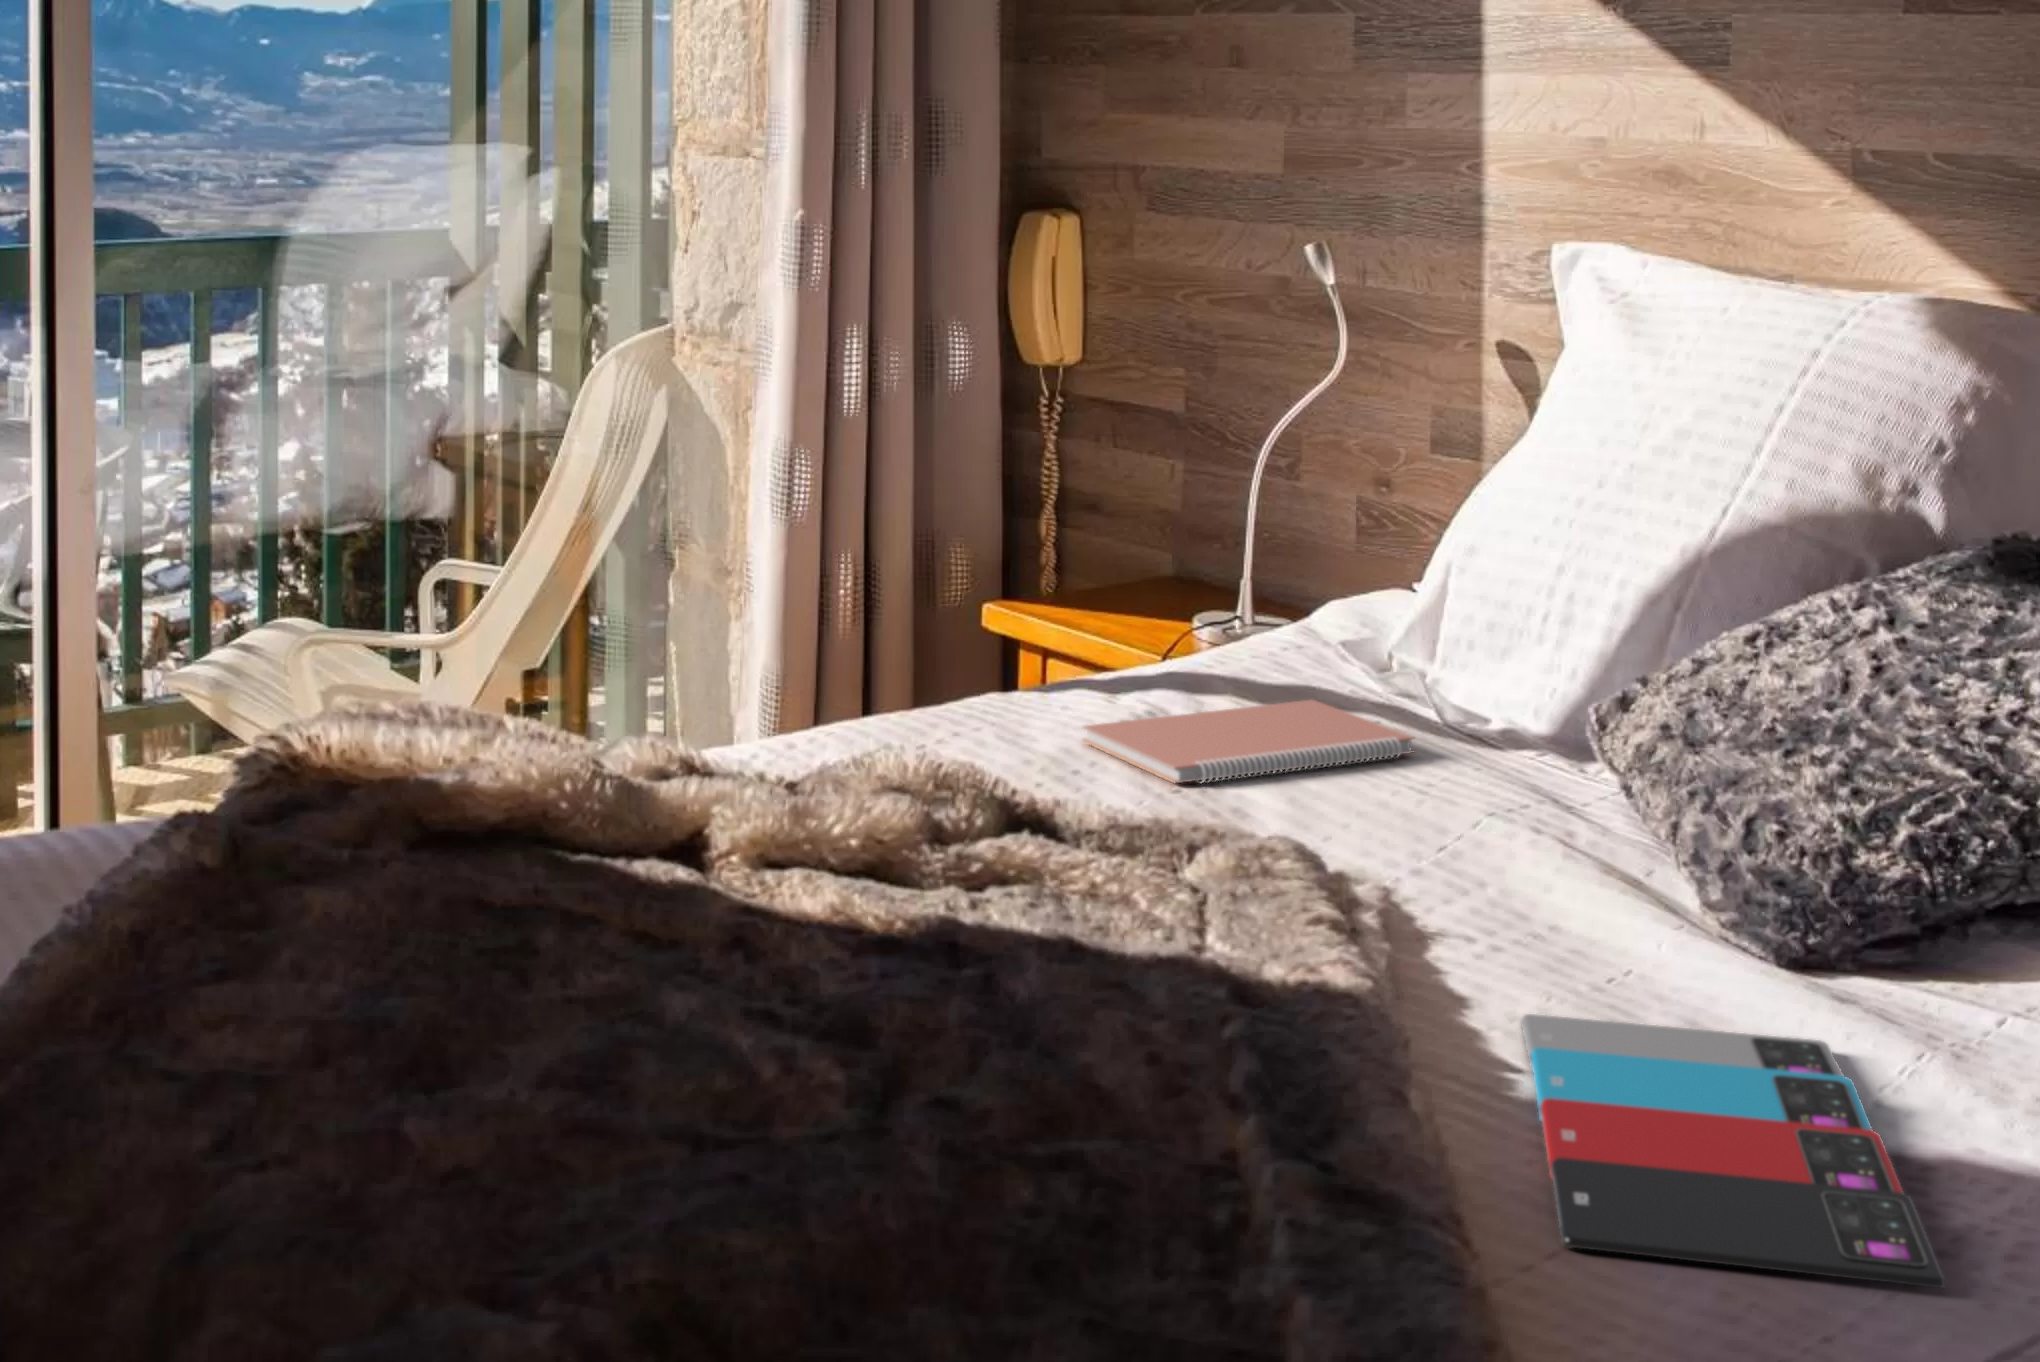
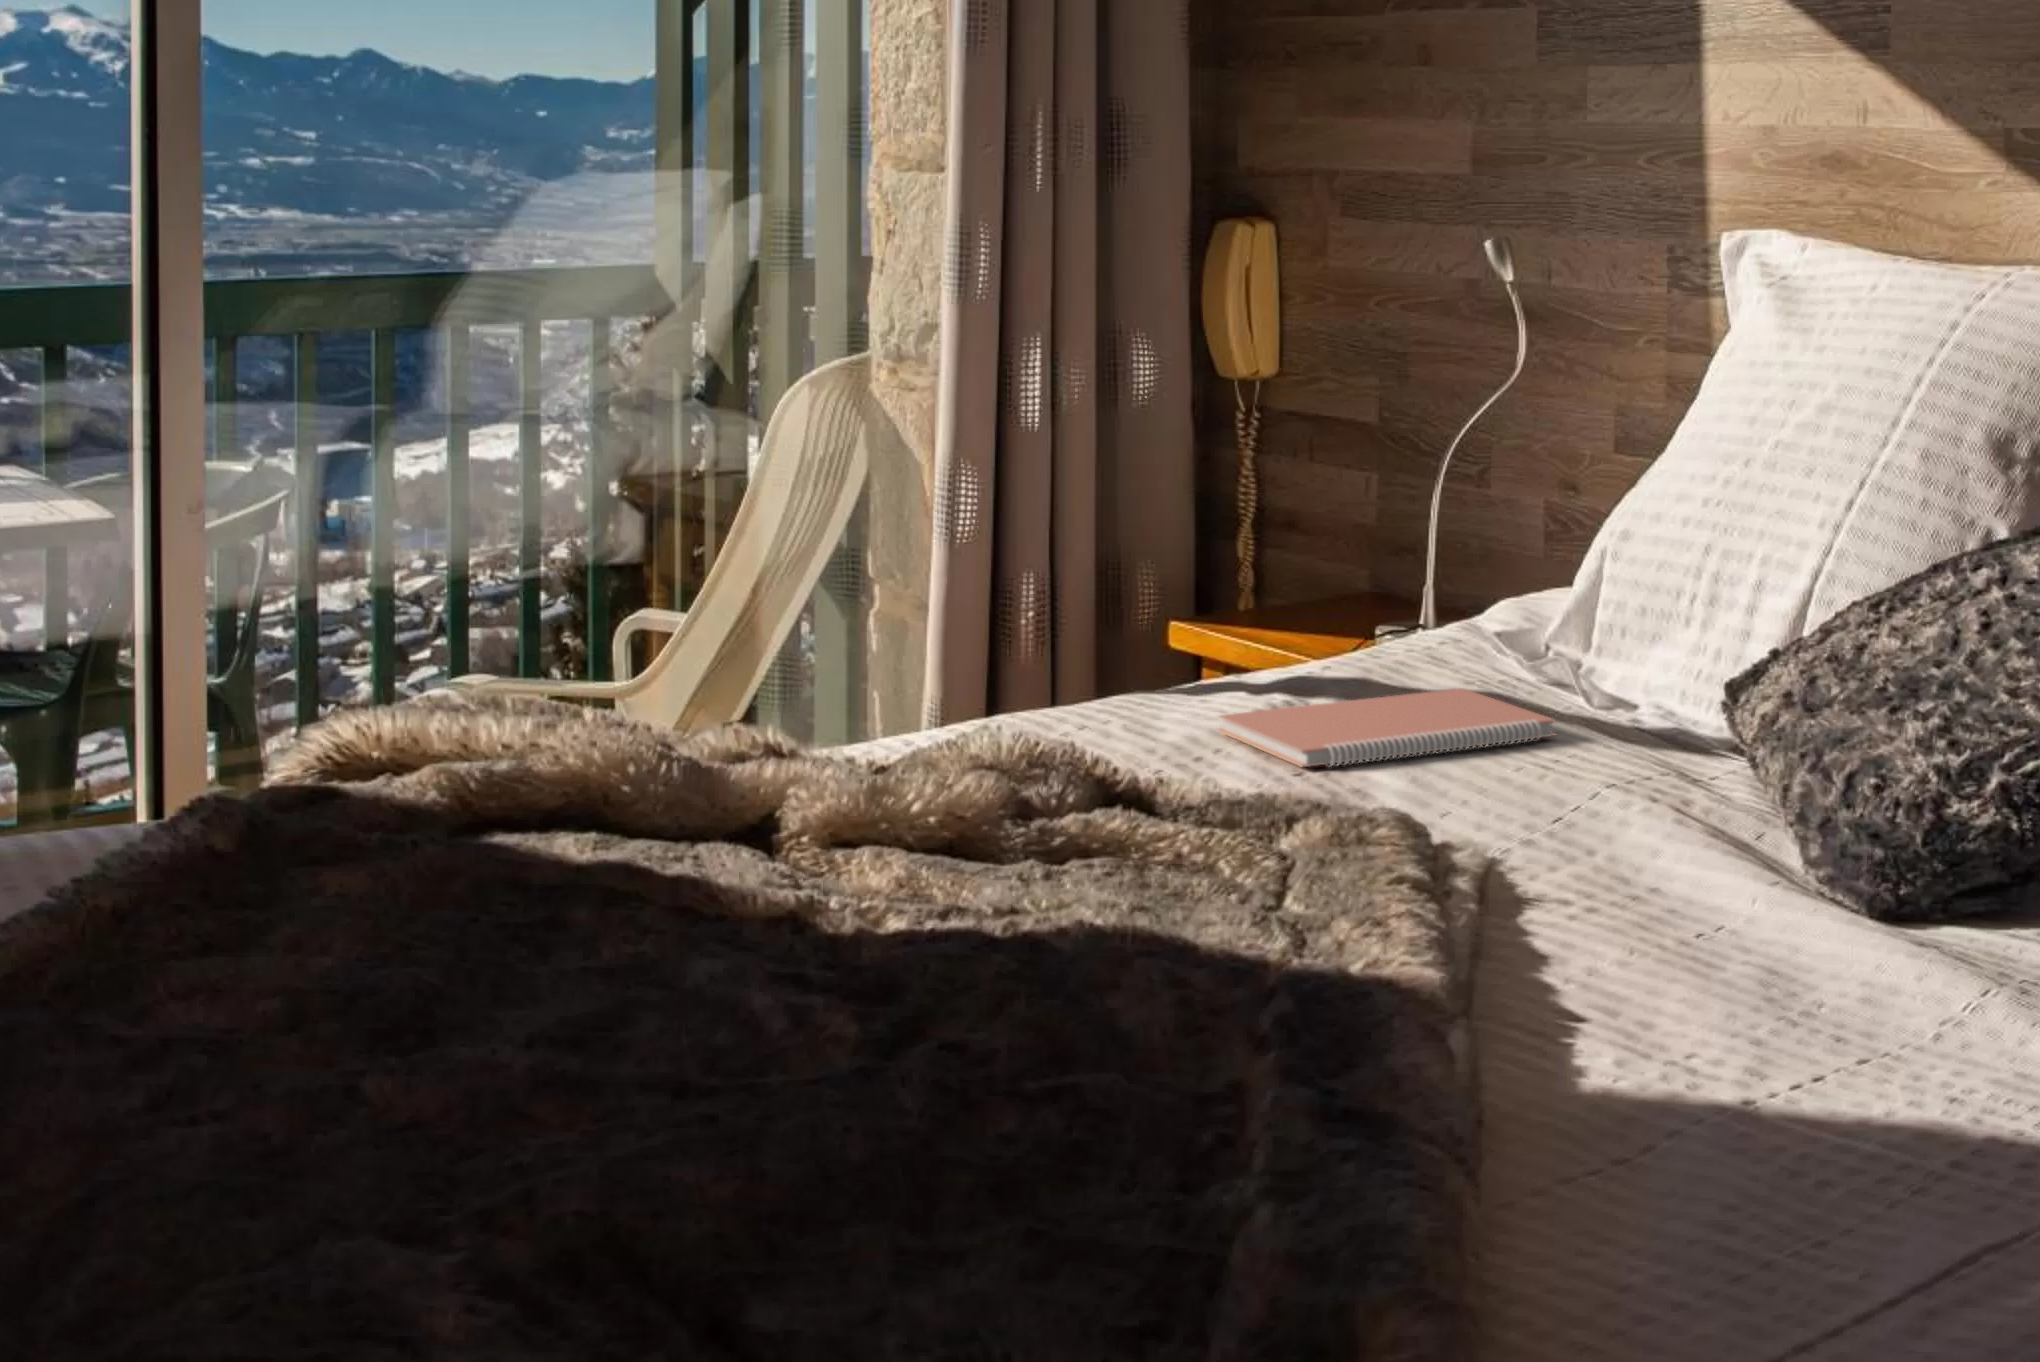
smartphone: present [1521,1014,1945,1289] -> none [1576,966,1955,1205]

